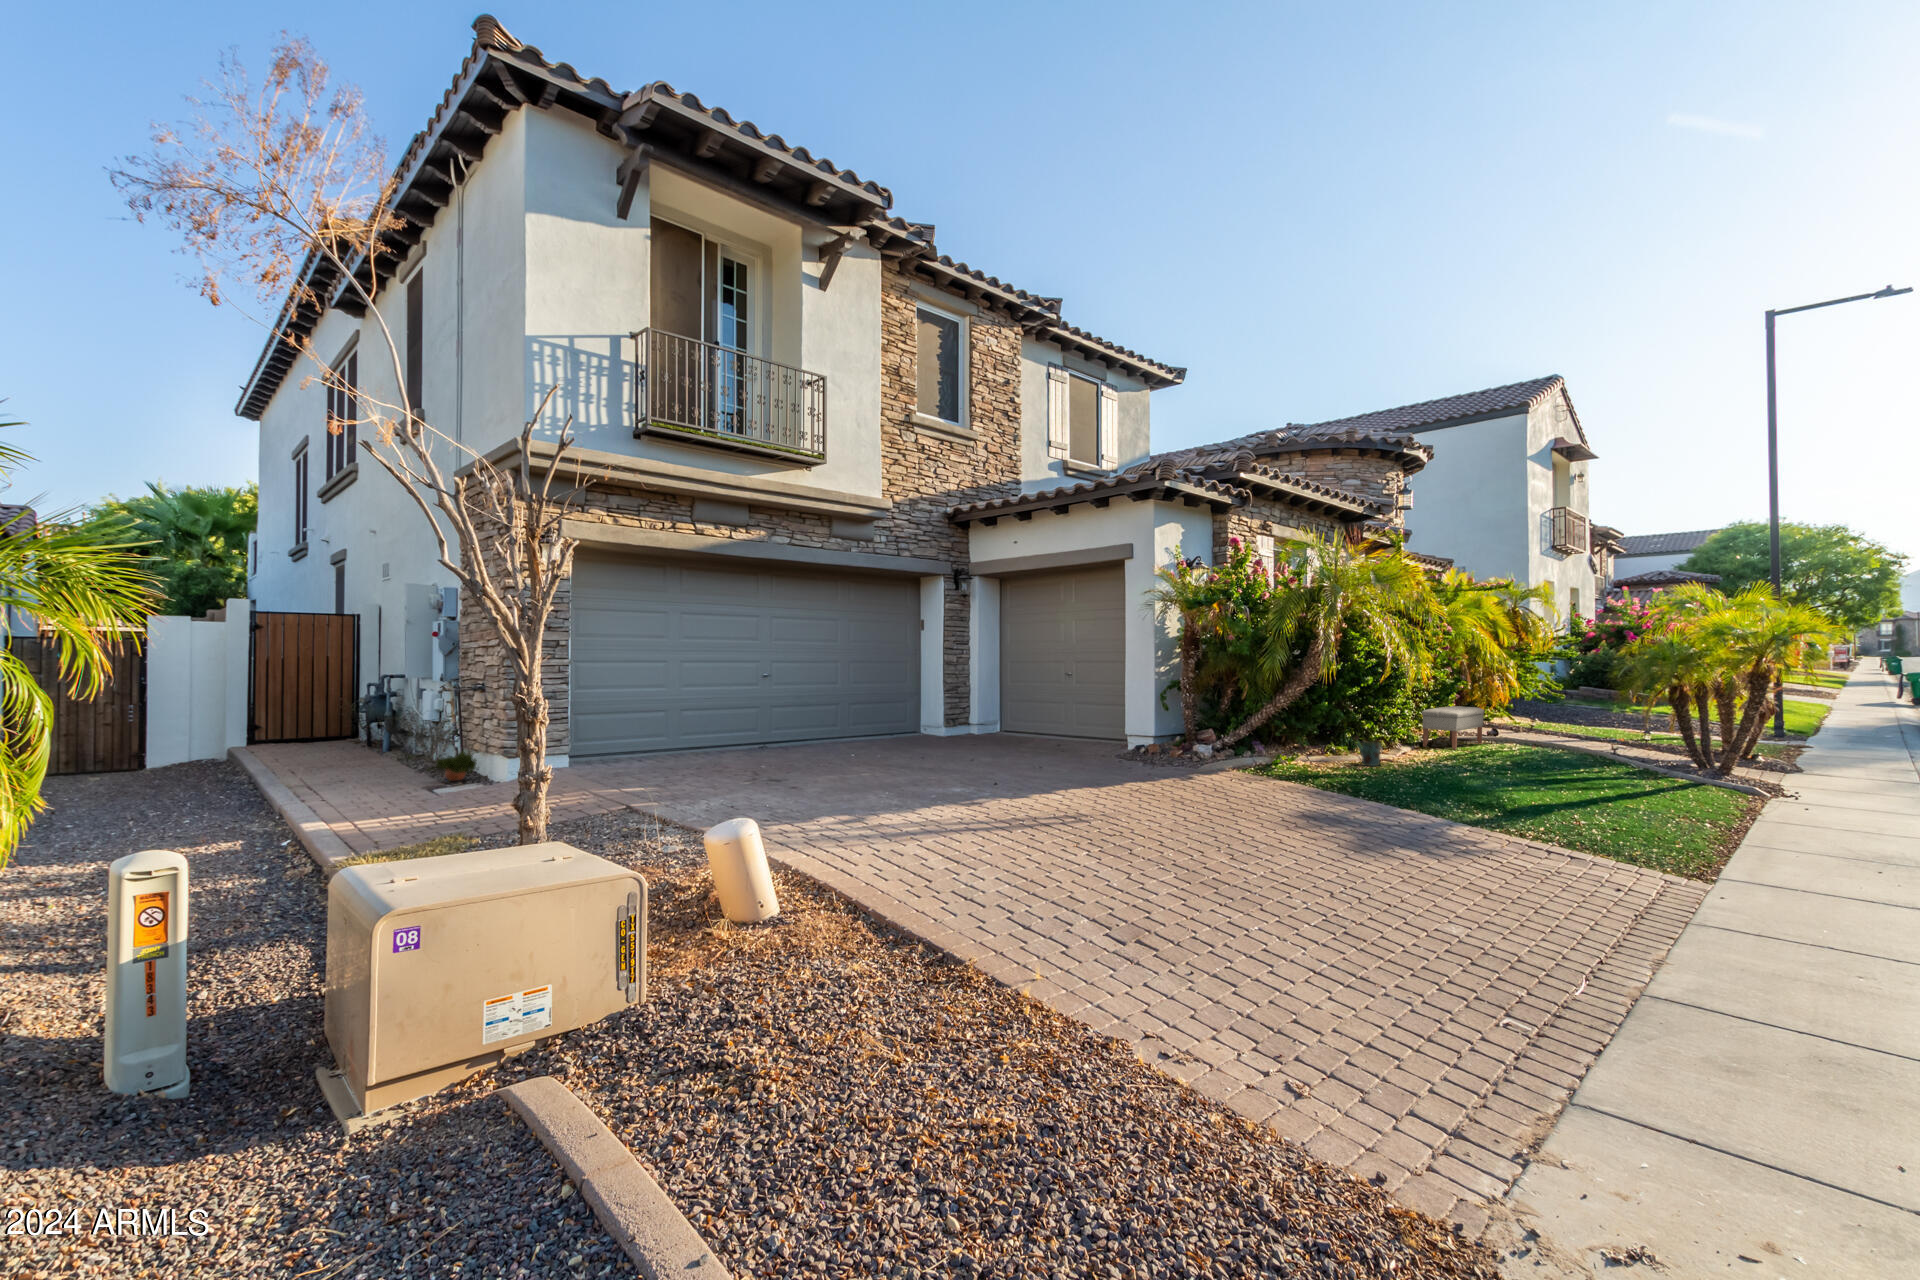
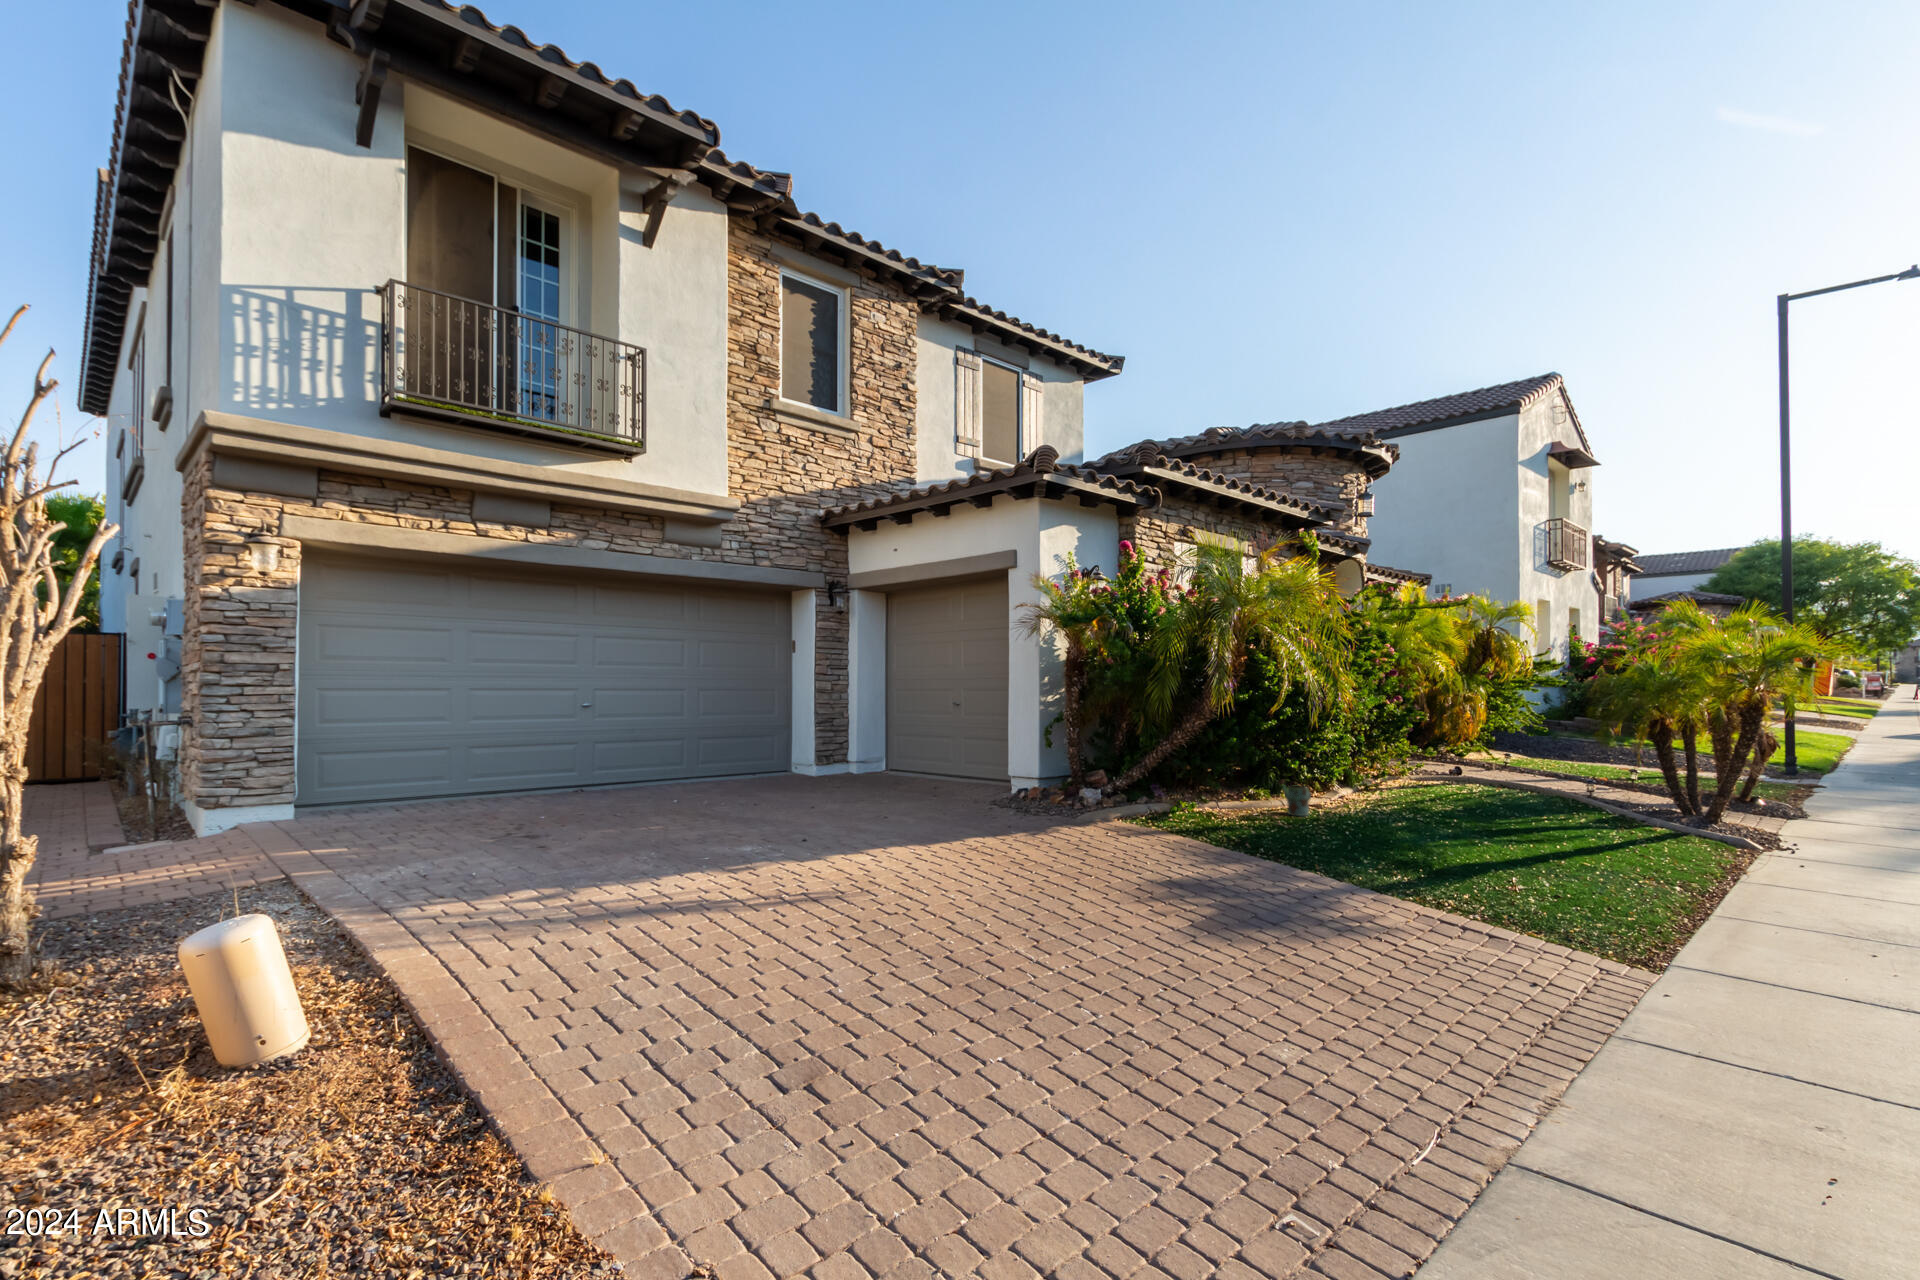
bench: present [1422,706,1484,750] -> none [1364,743,1441,795]
potted plant: present [427,751,479,780] -> none [98,804,180,846]

